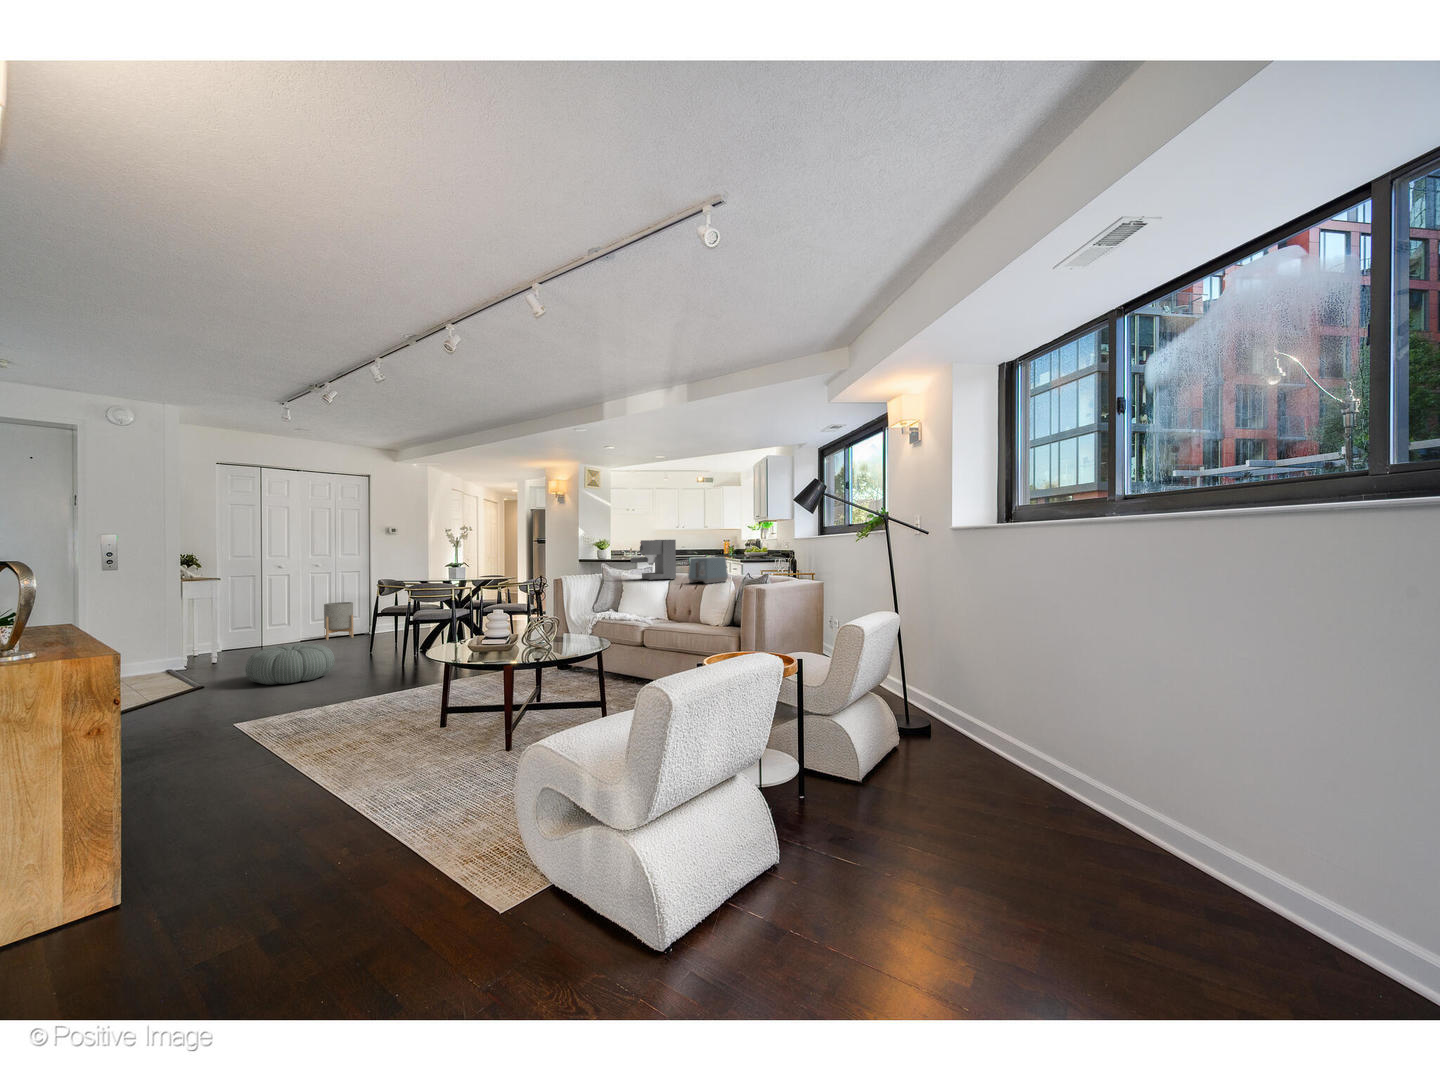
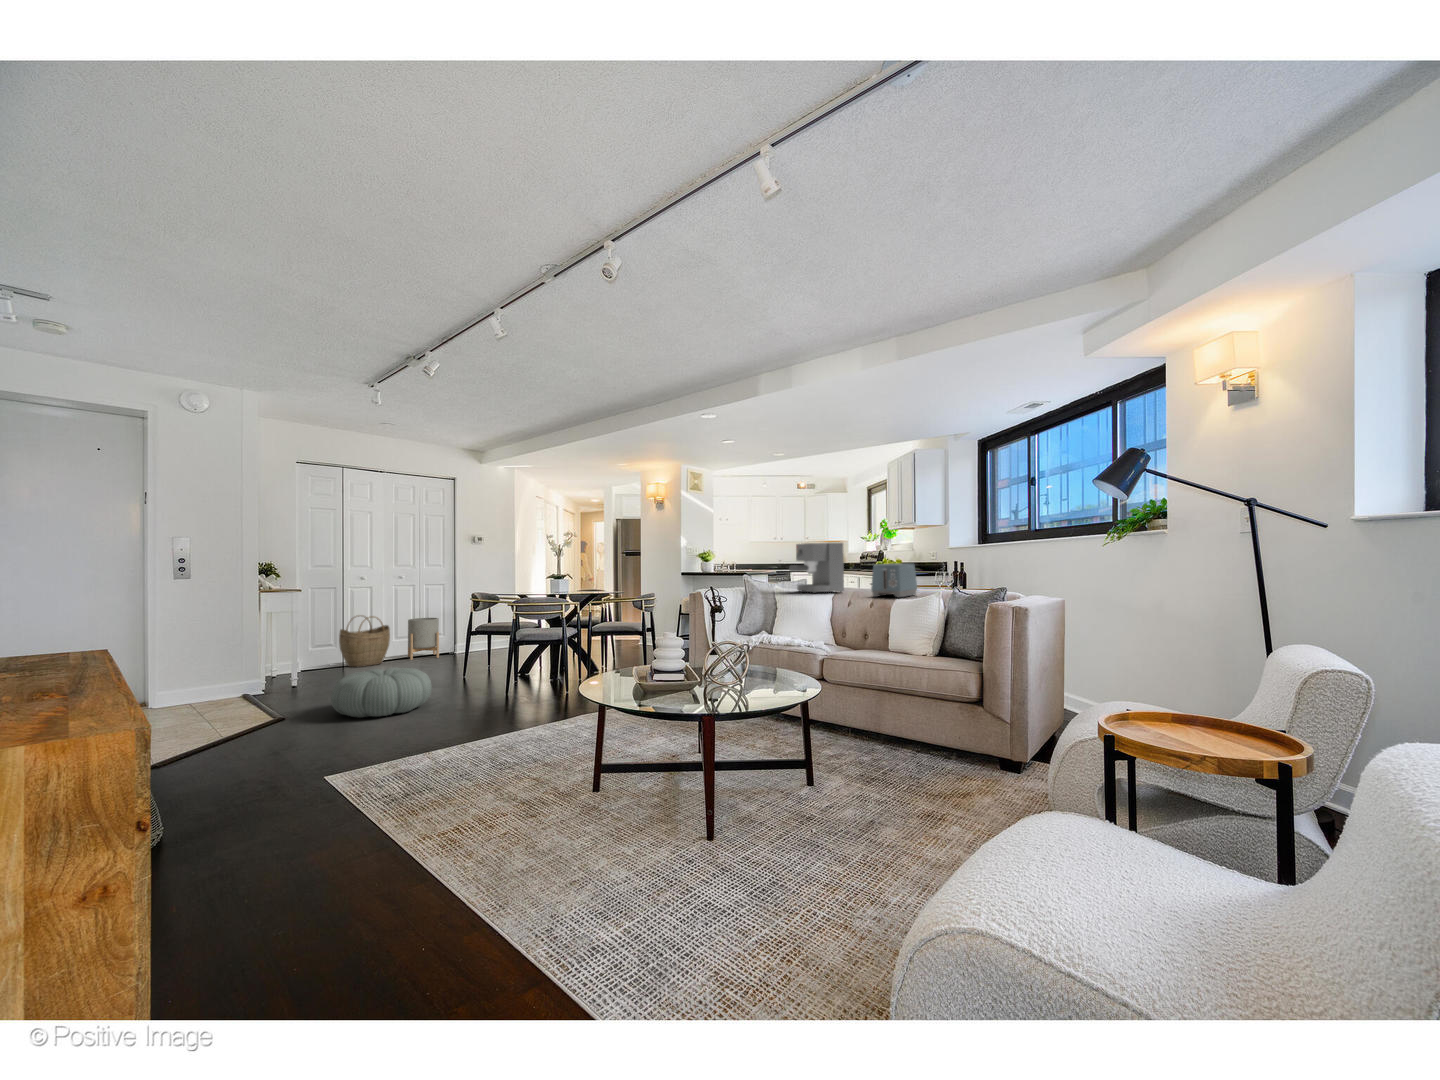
woven basket: none [258,600,306,647] -> present [339,616,390,667]

